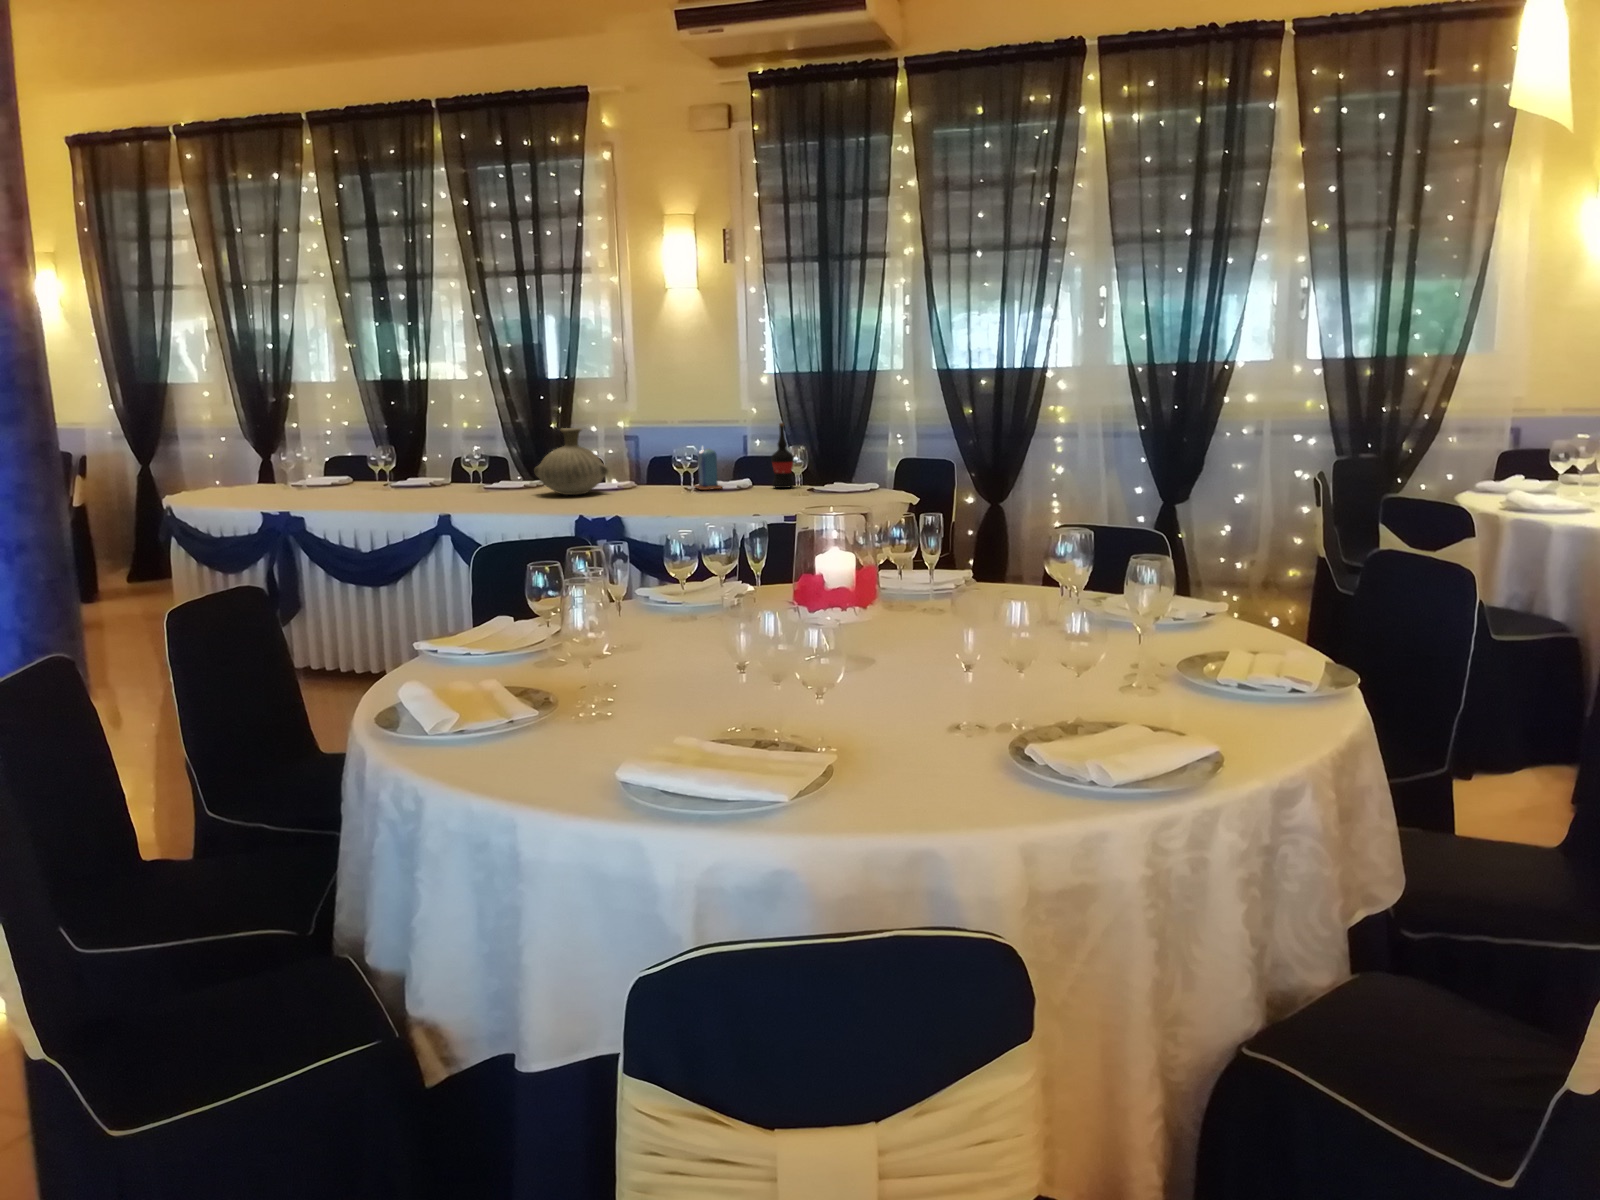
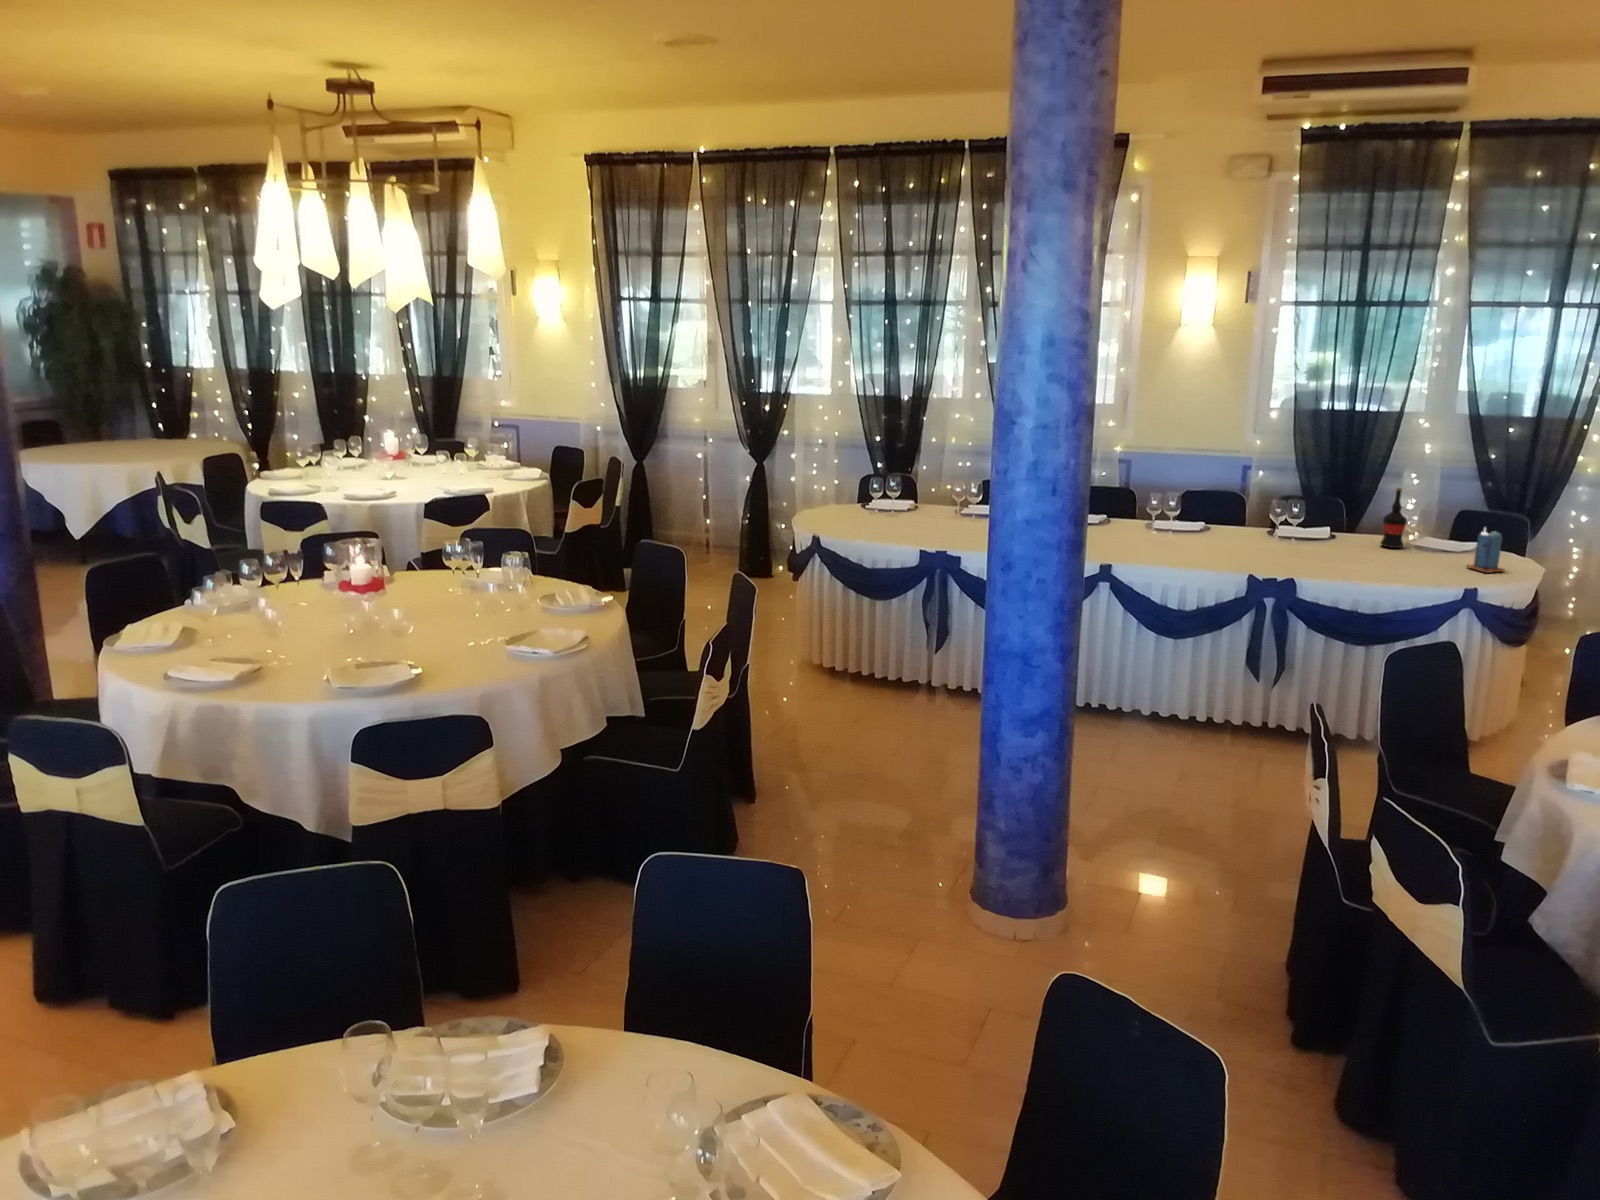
vase: present [534,428,608,495] -> none [1161,485,1235,546]
candle: present [694,449,723,490] -> present [1467,528,1505,573]

